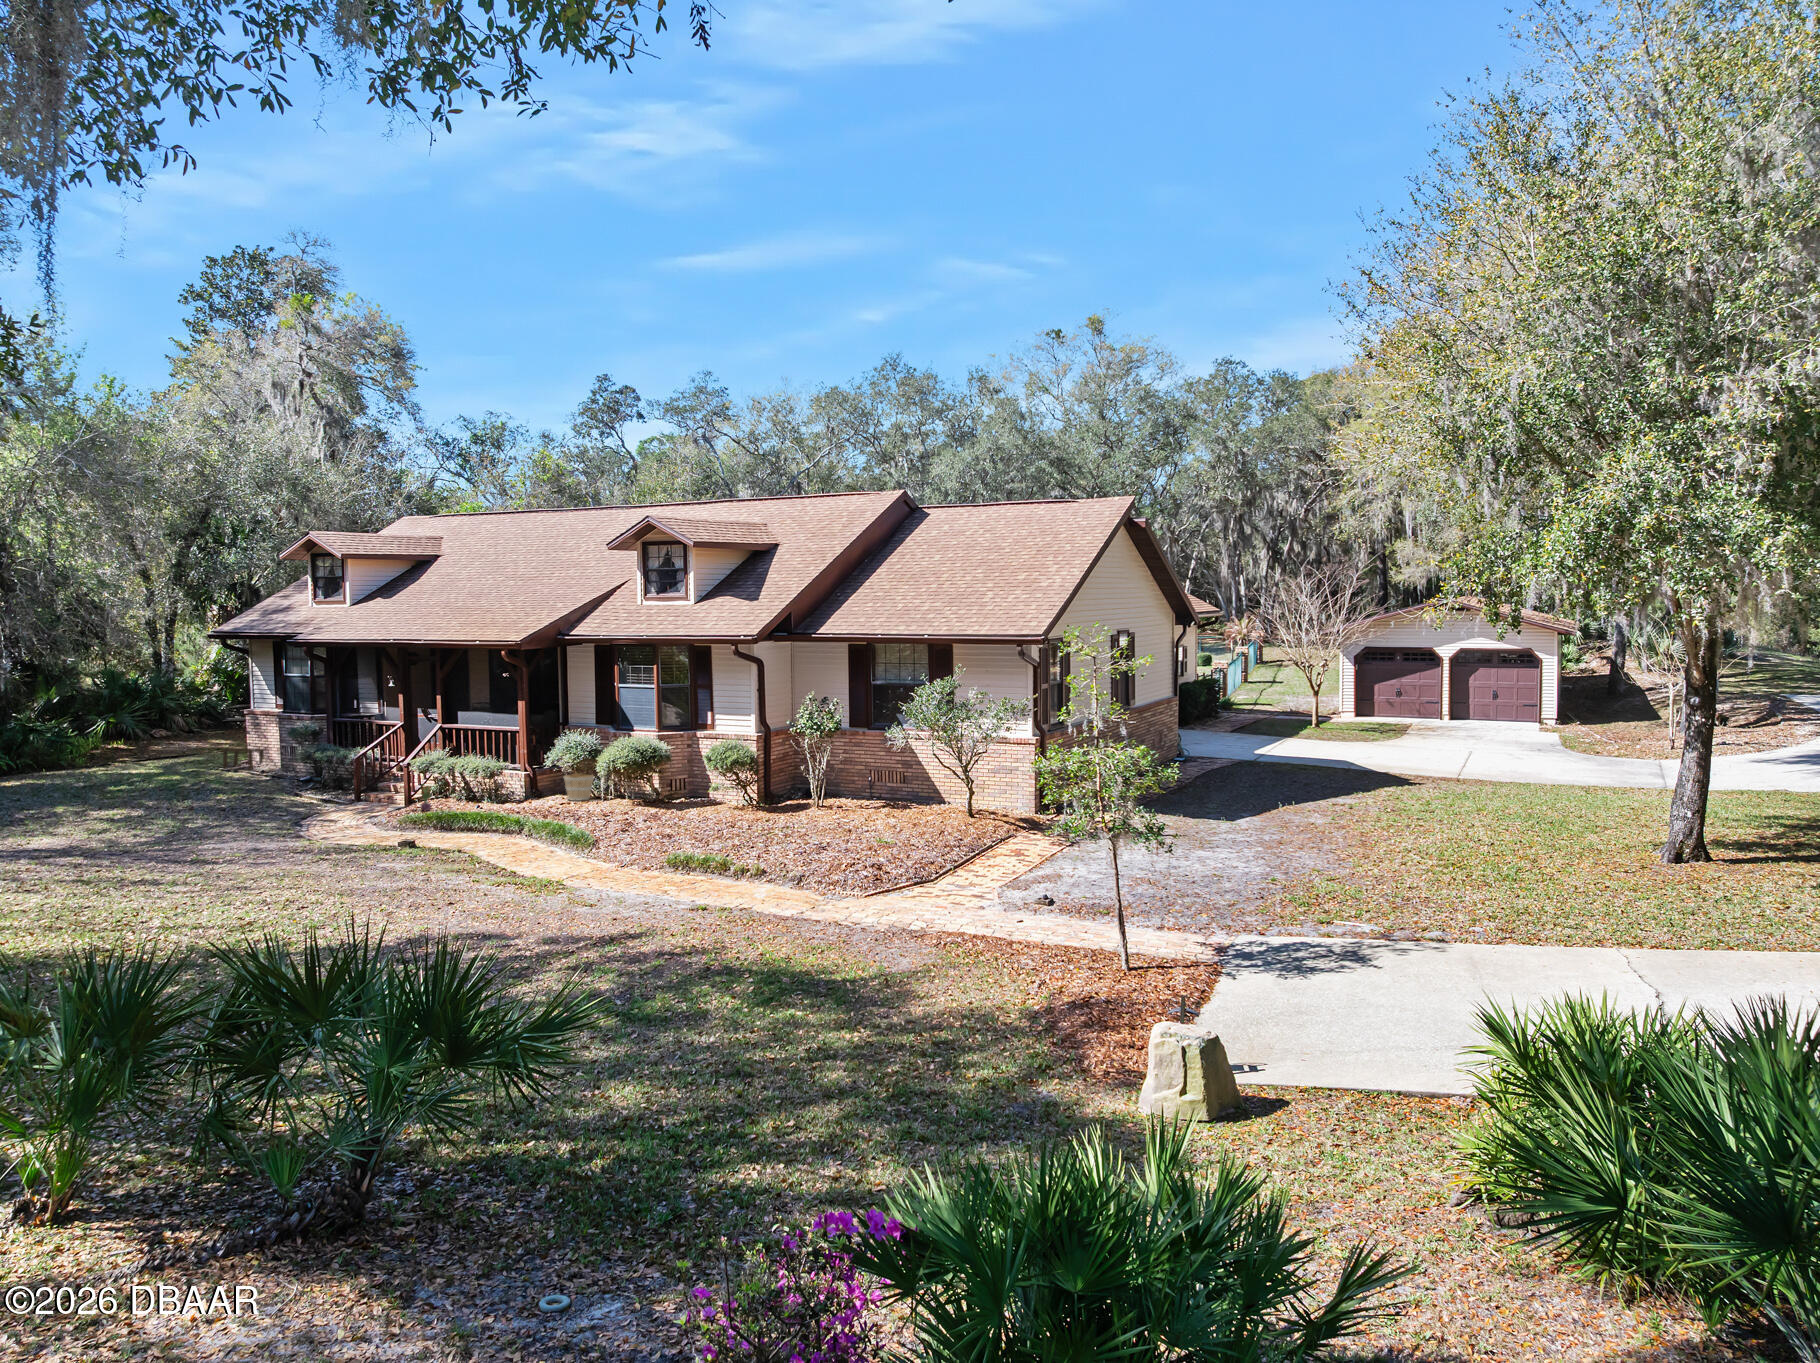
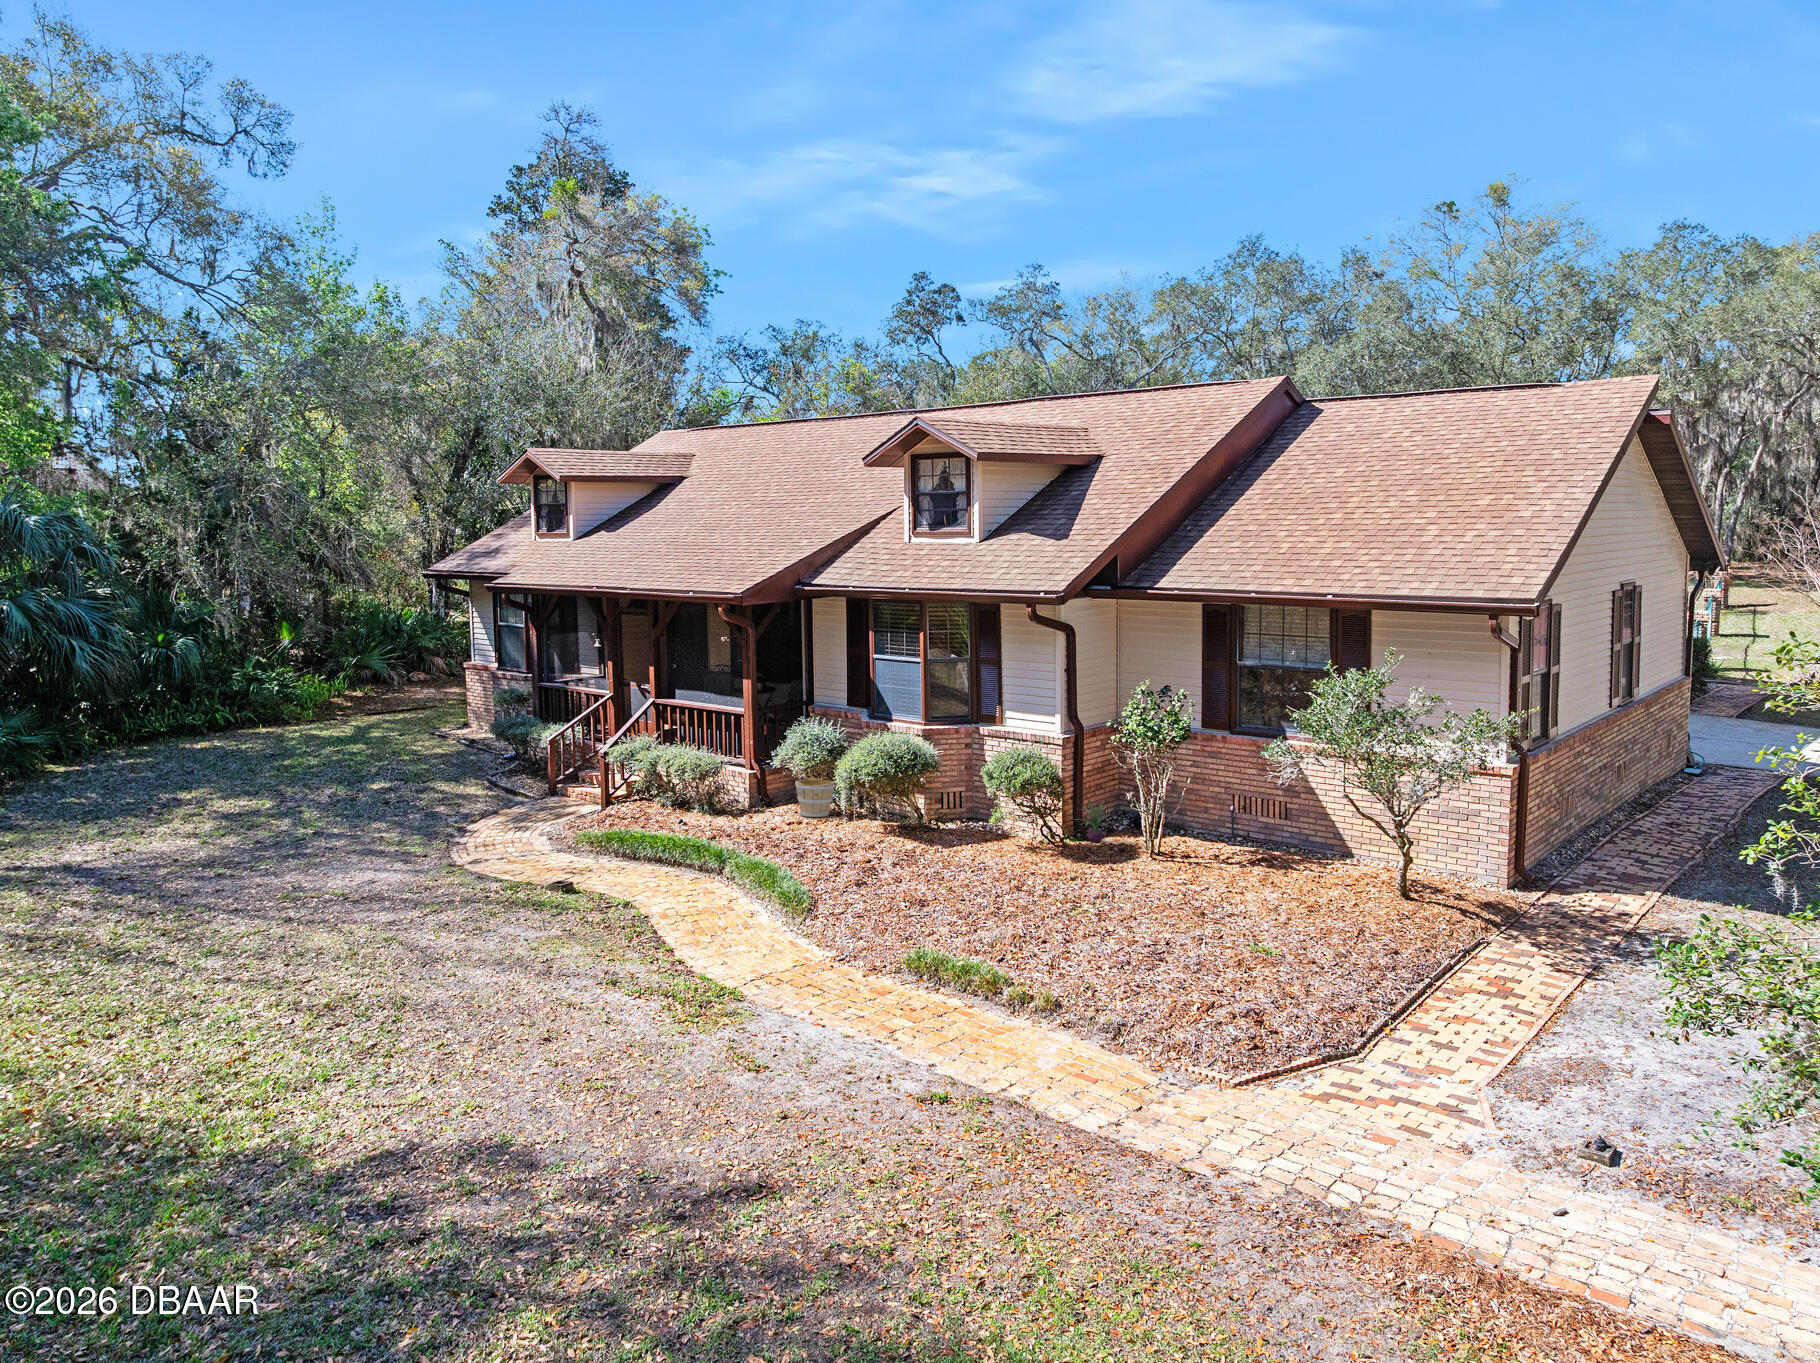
bench: present [223,748,264,769] -> none [441,709,484,737]
decorative plant: present [420,786,431,811] -> present [1082,800,1108,842]

